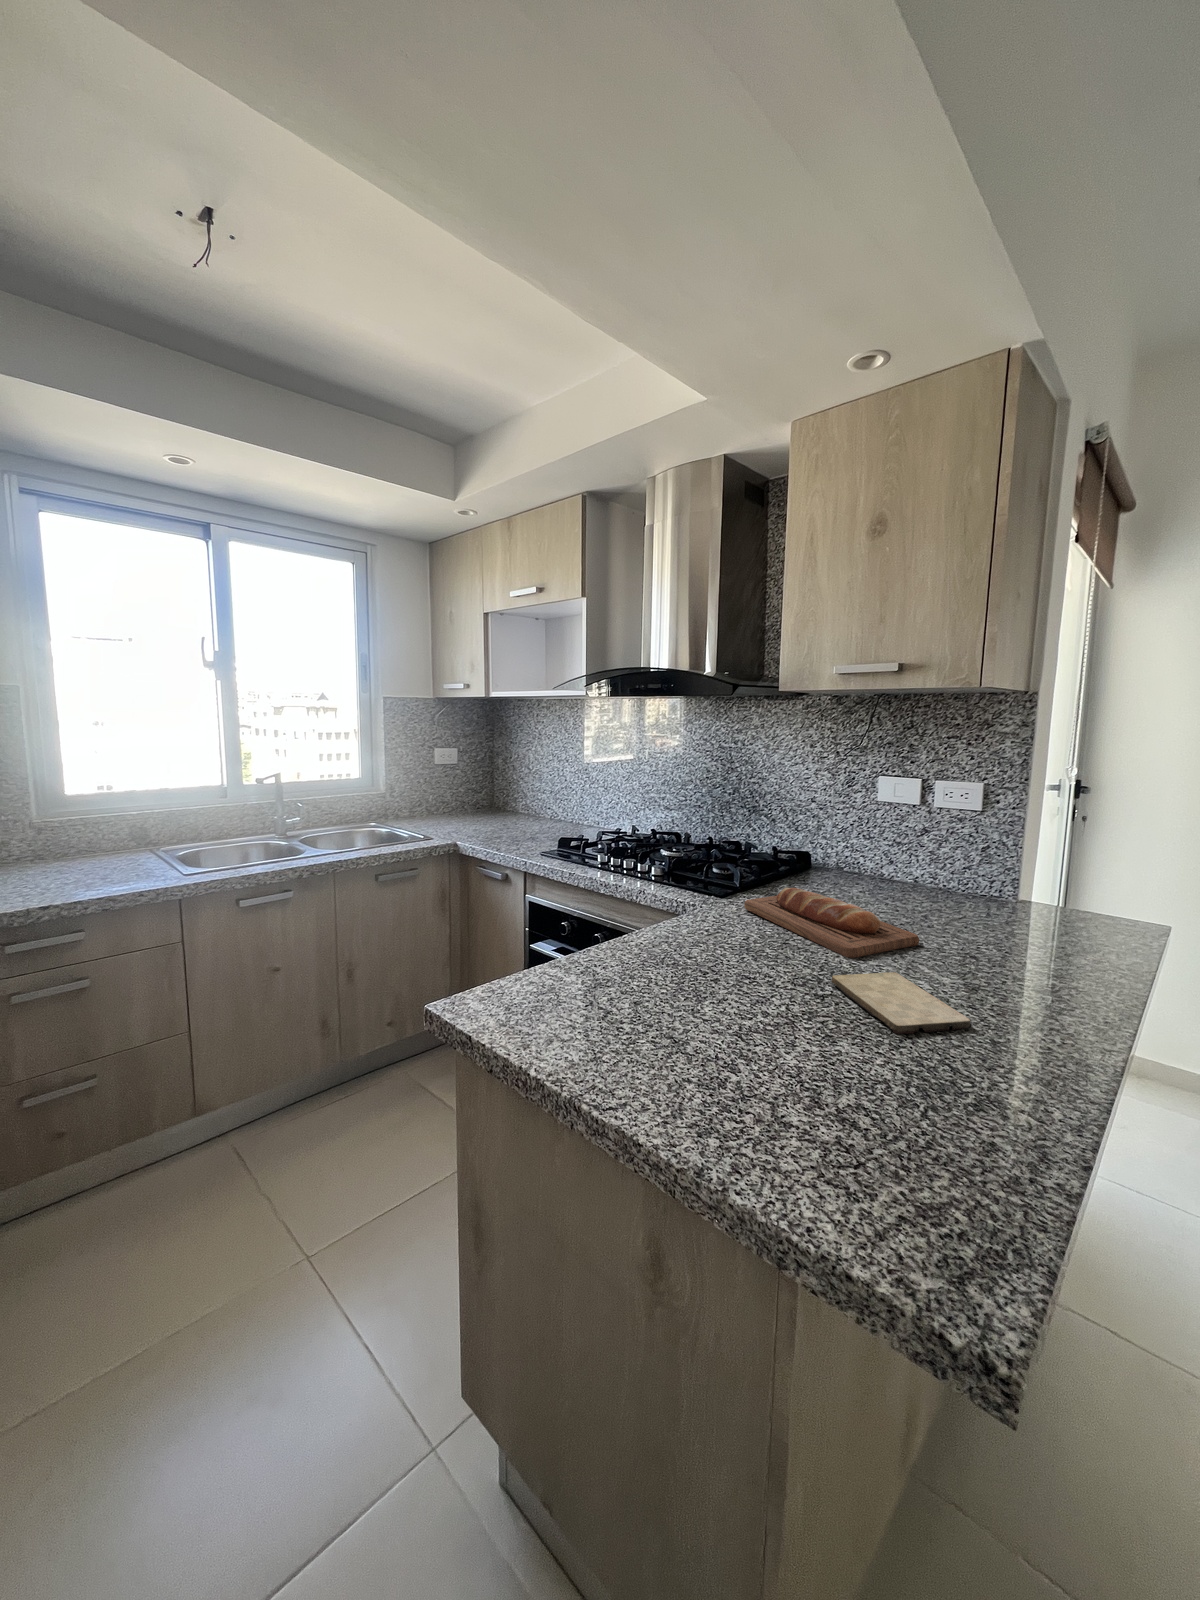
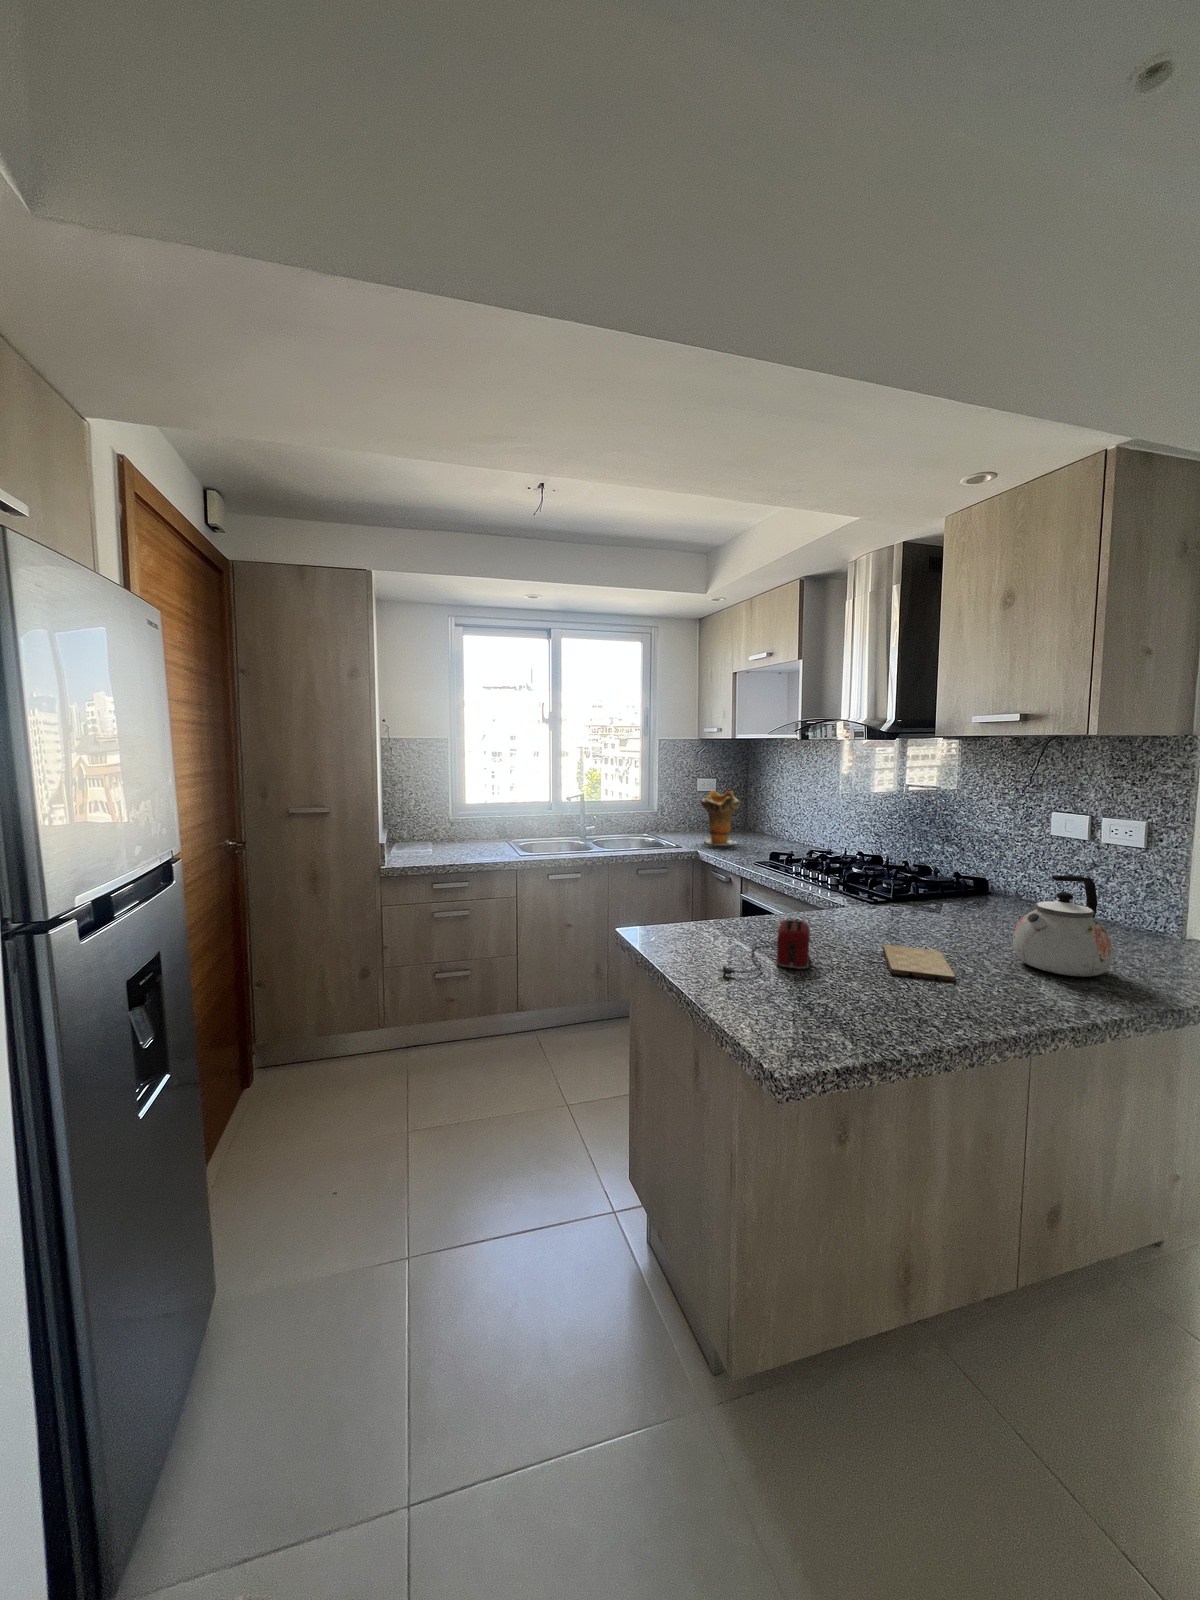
decorative vase: none [452,763,503,833] -> present [701,791,740,846]
kettle: none [958,856,1078,983] -> present [1013,875,1113,976]
bread loaf: present [744,888,919,958] -> none [877,895,1000,946]
toaster: none [678,969,798,1118] -> present [718,920,810,976]

